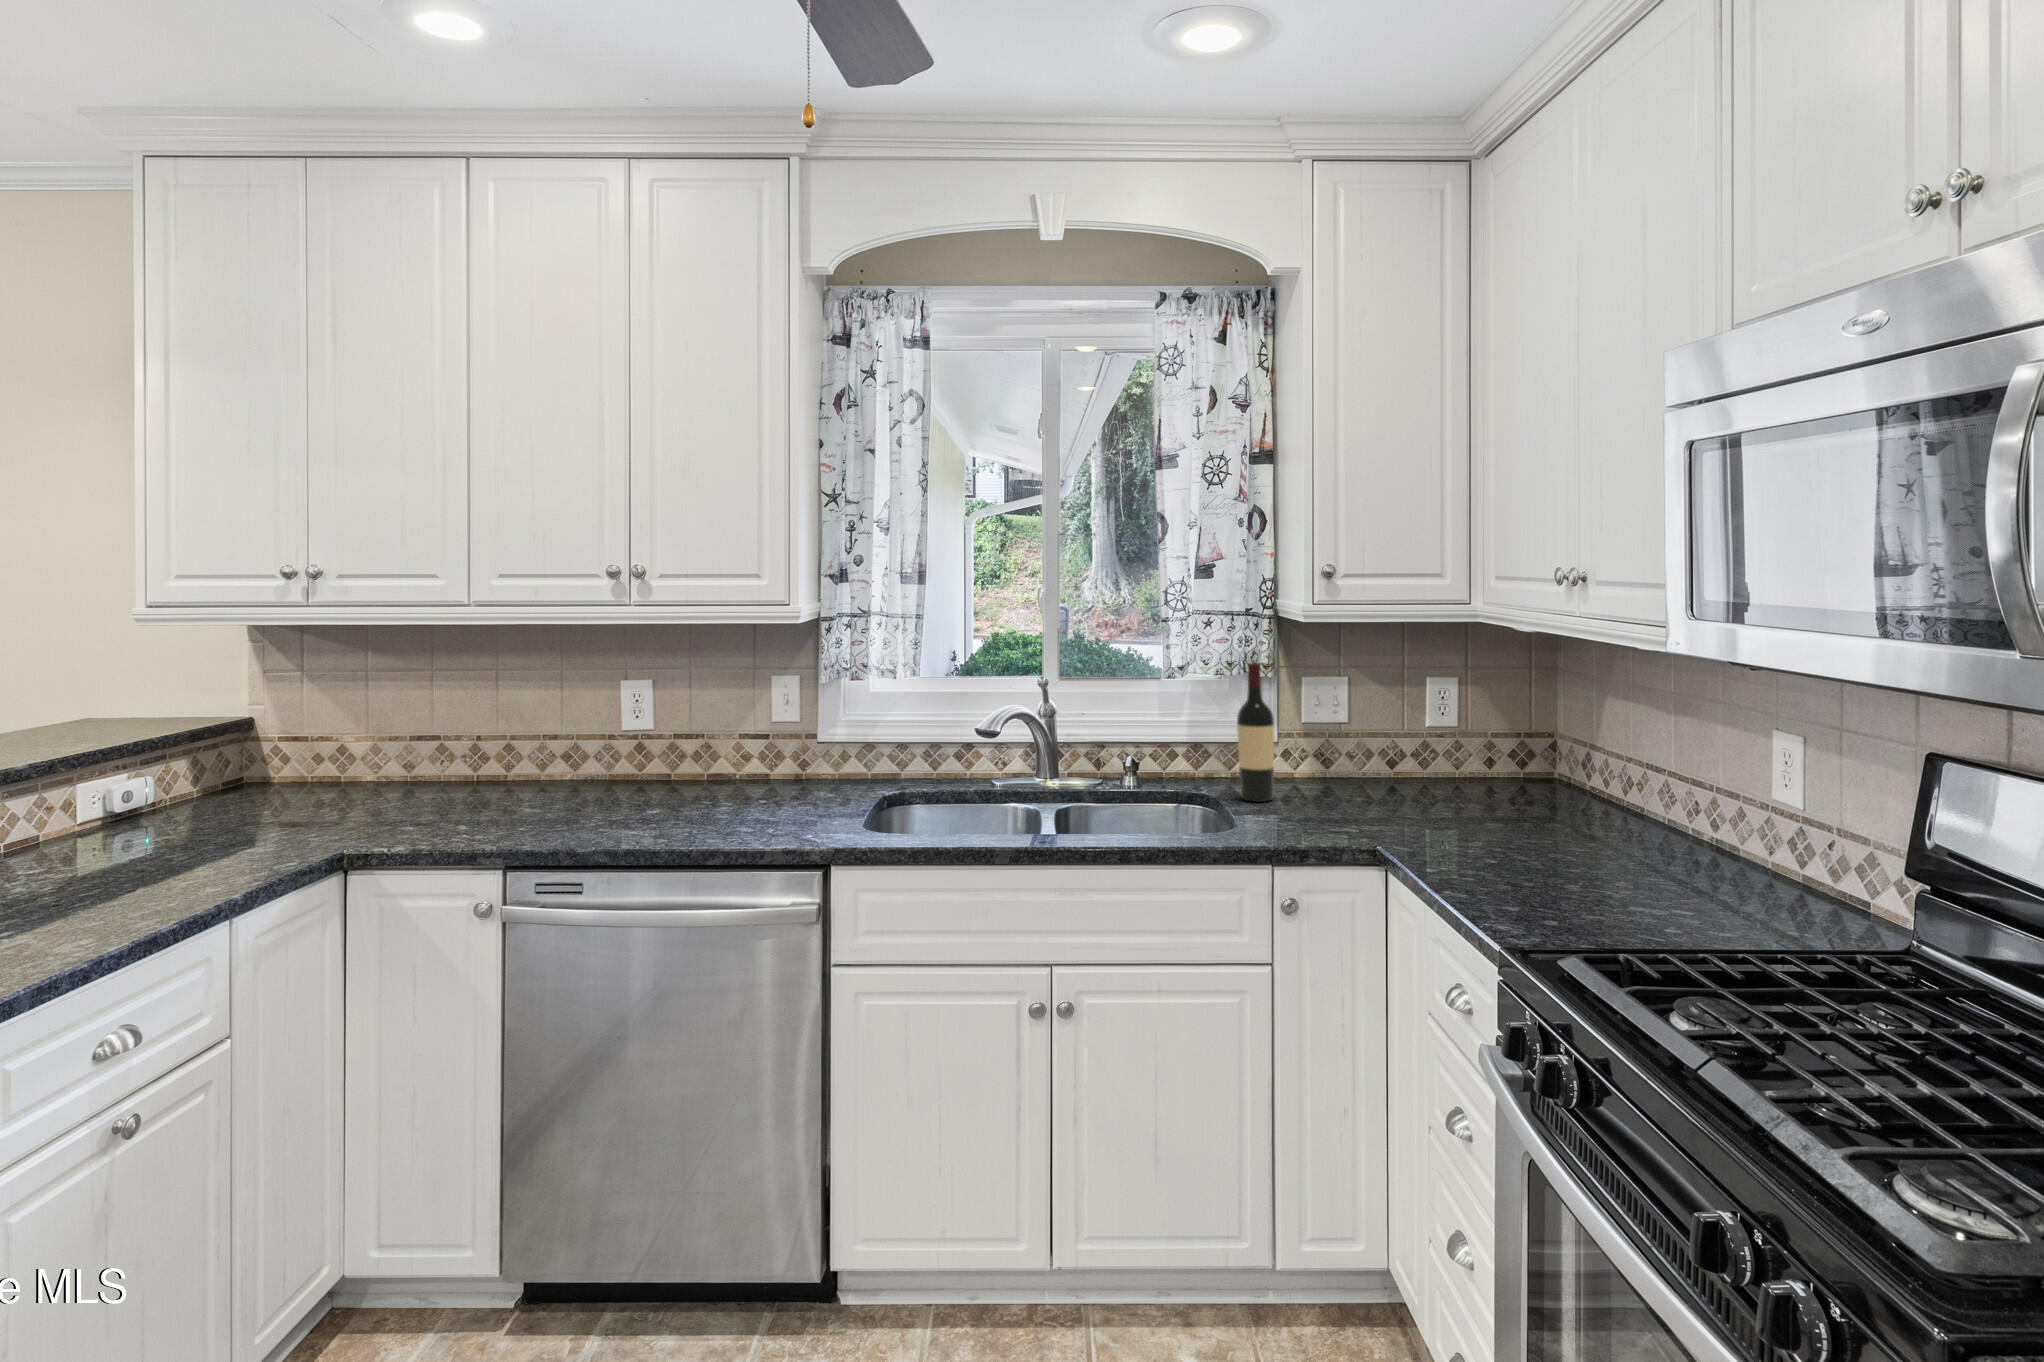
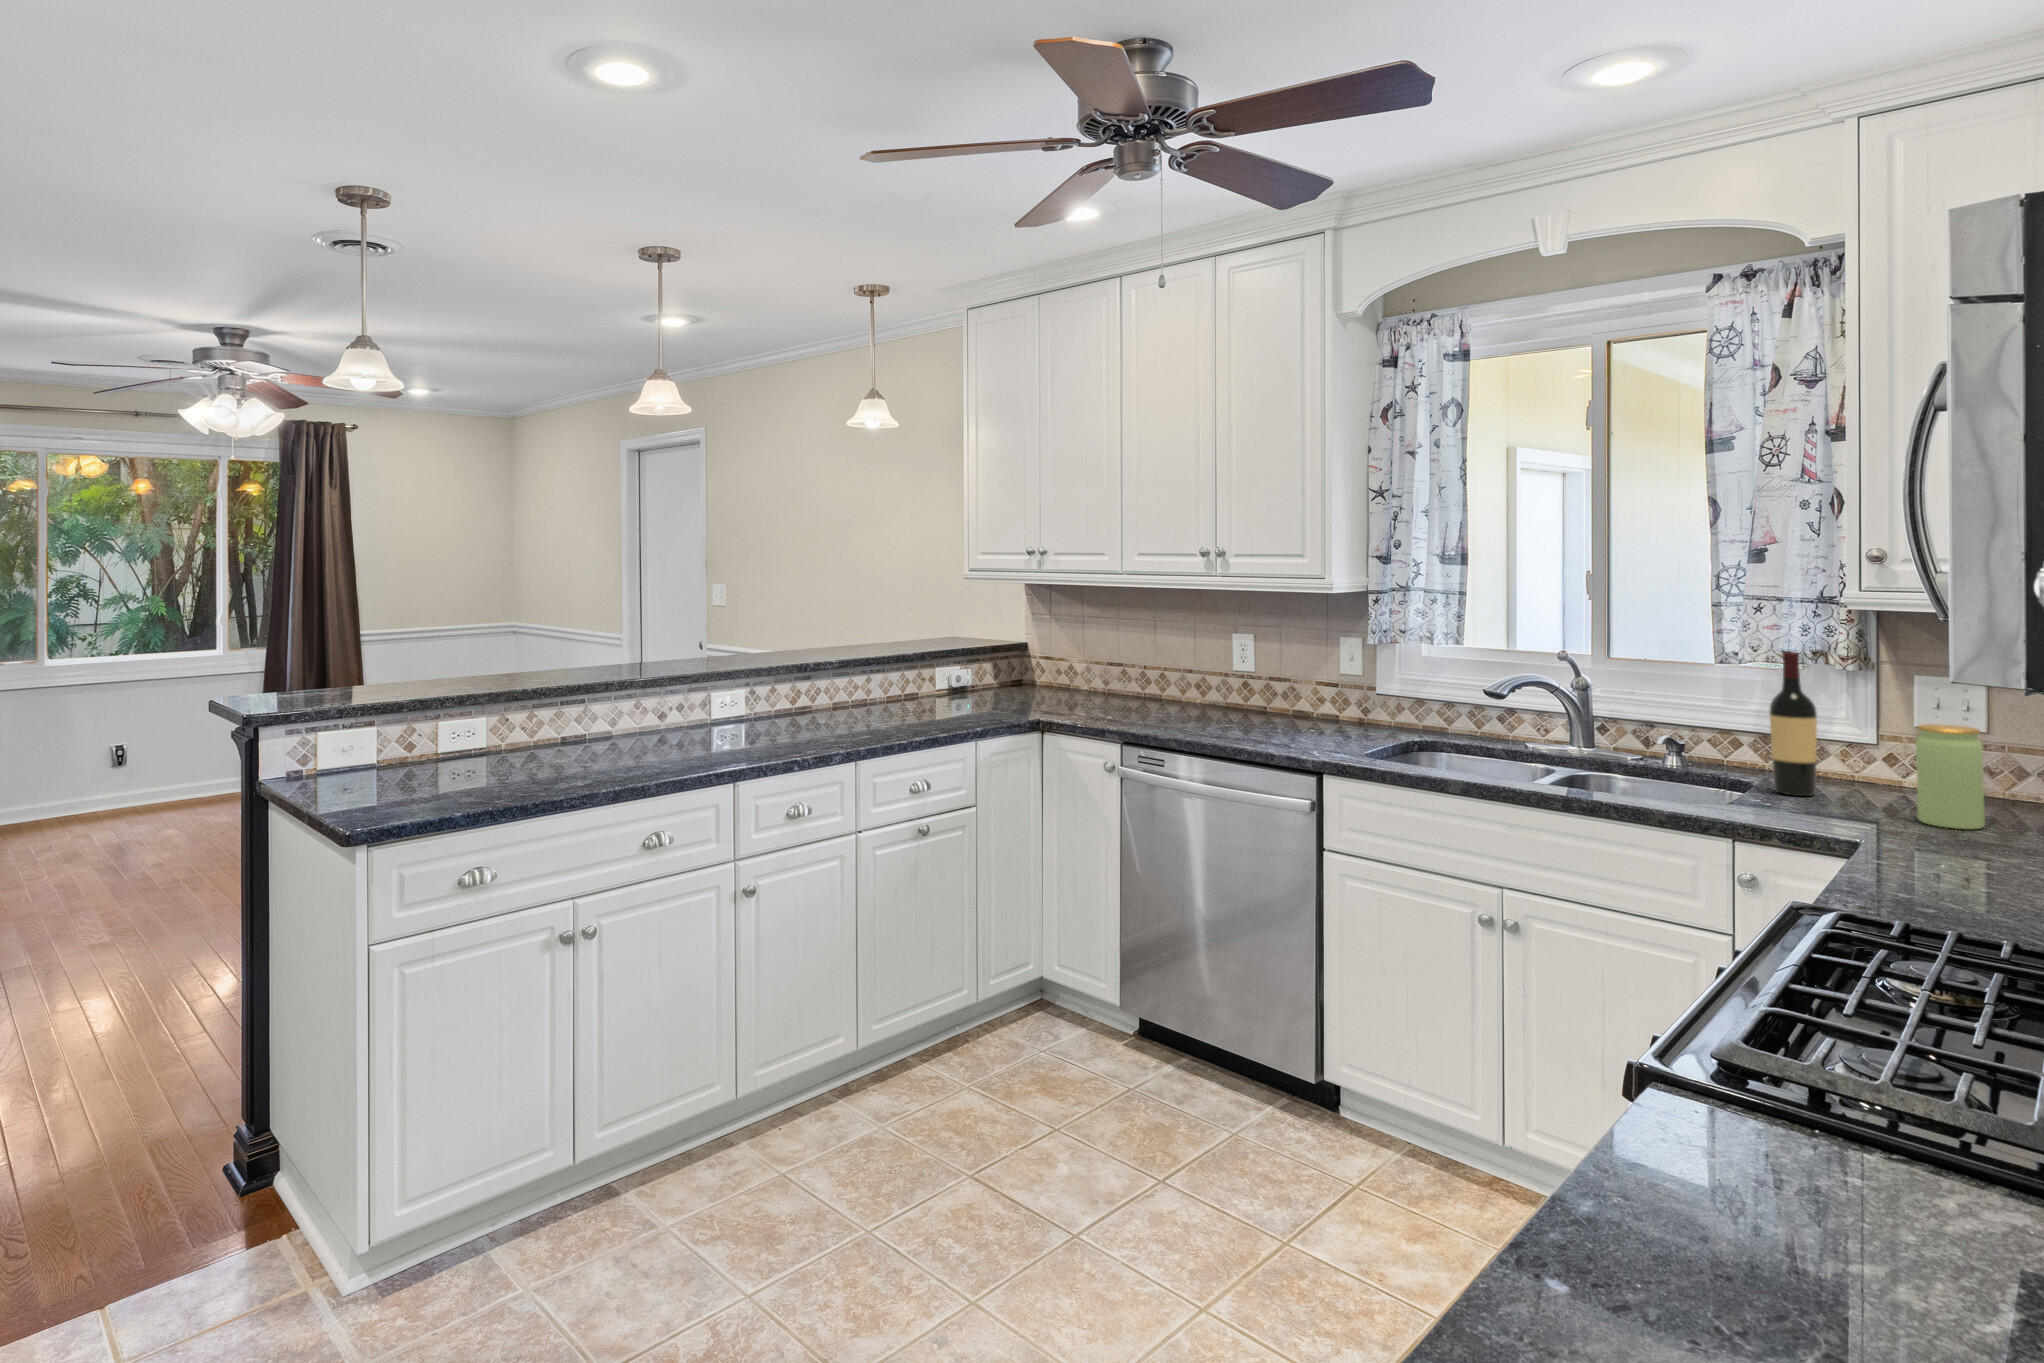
jar: none [1377,721,1426,816] -> present [1916,724,1985,829]

